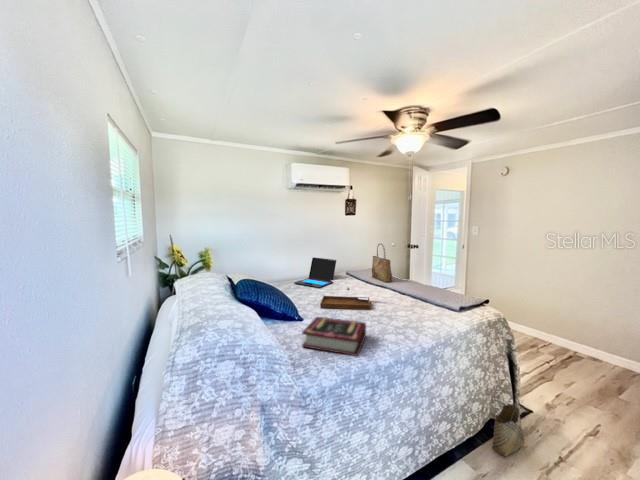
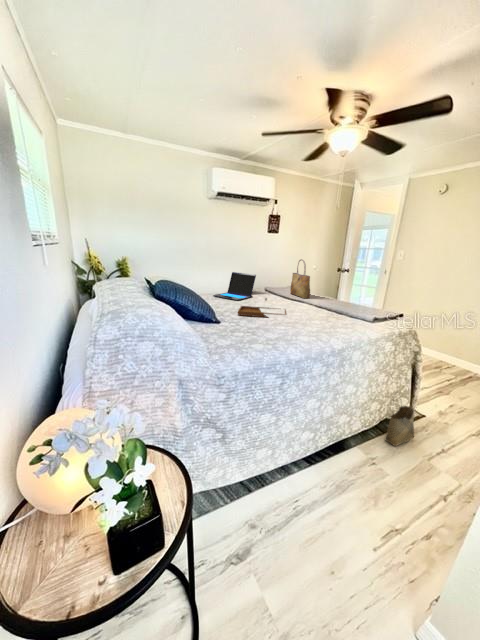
book: present [302,317,366,356] -> none [218,319,281,351]

